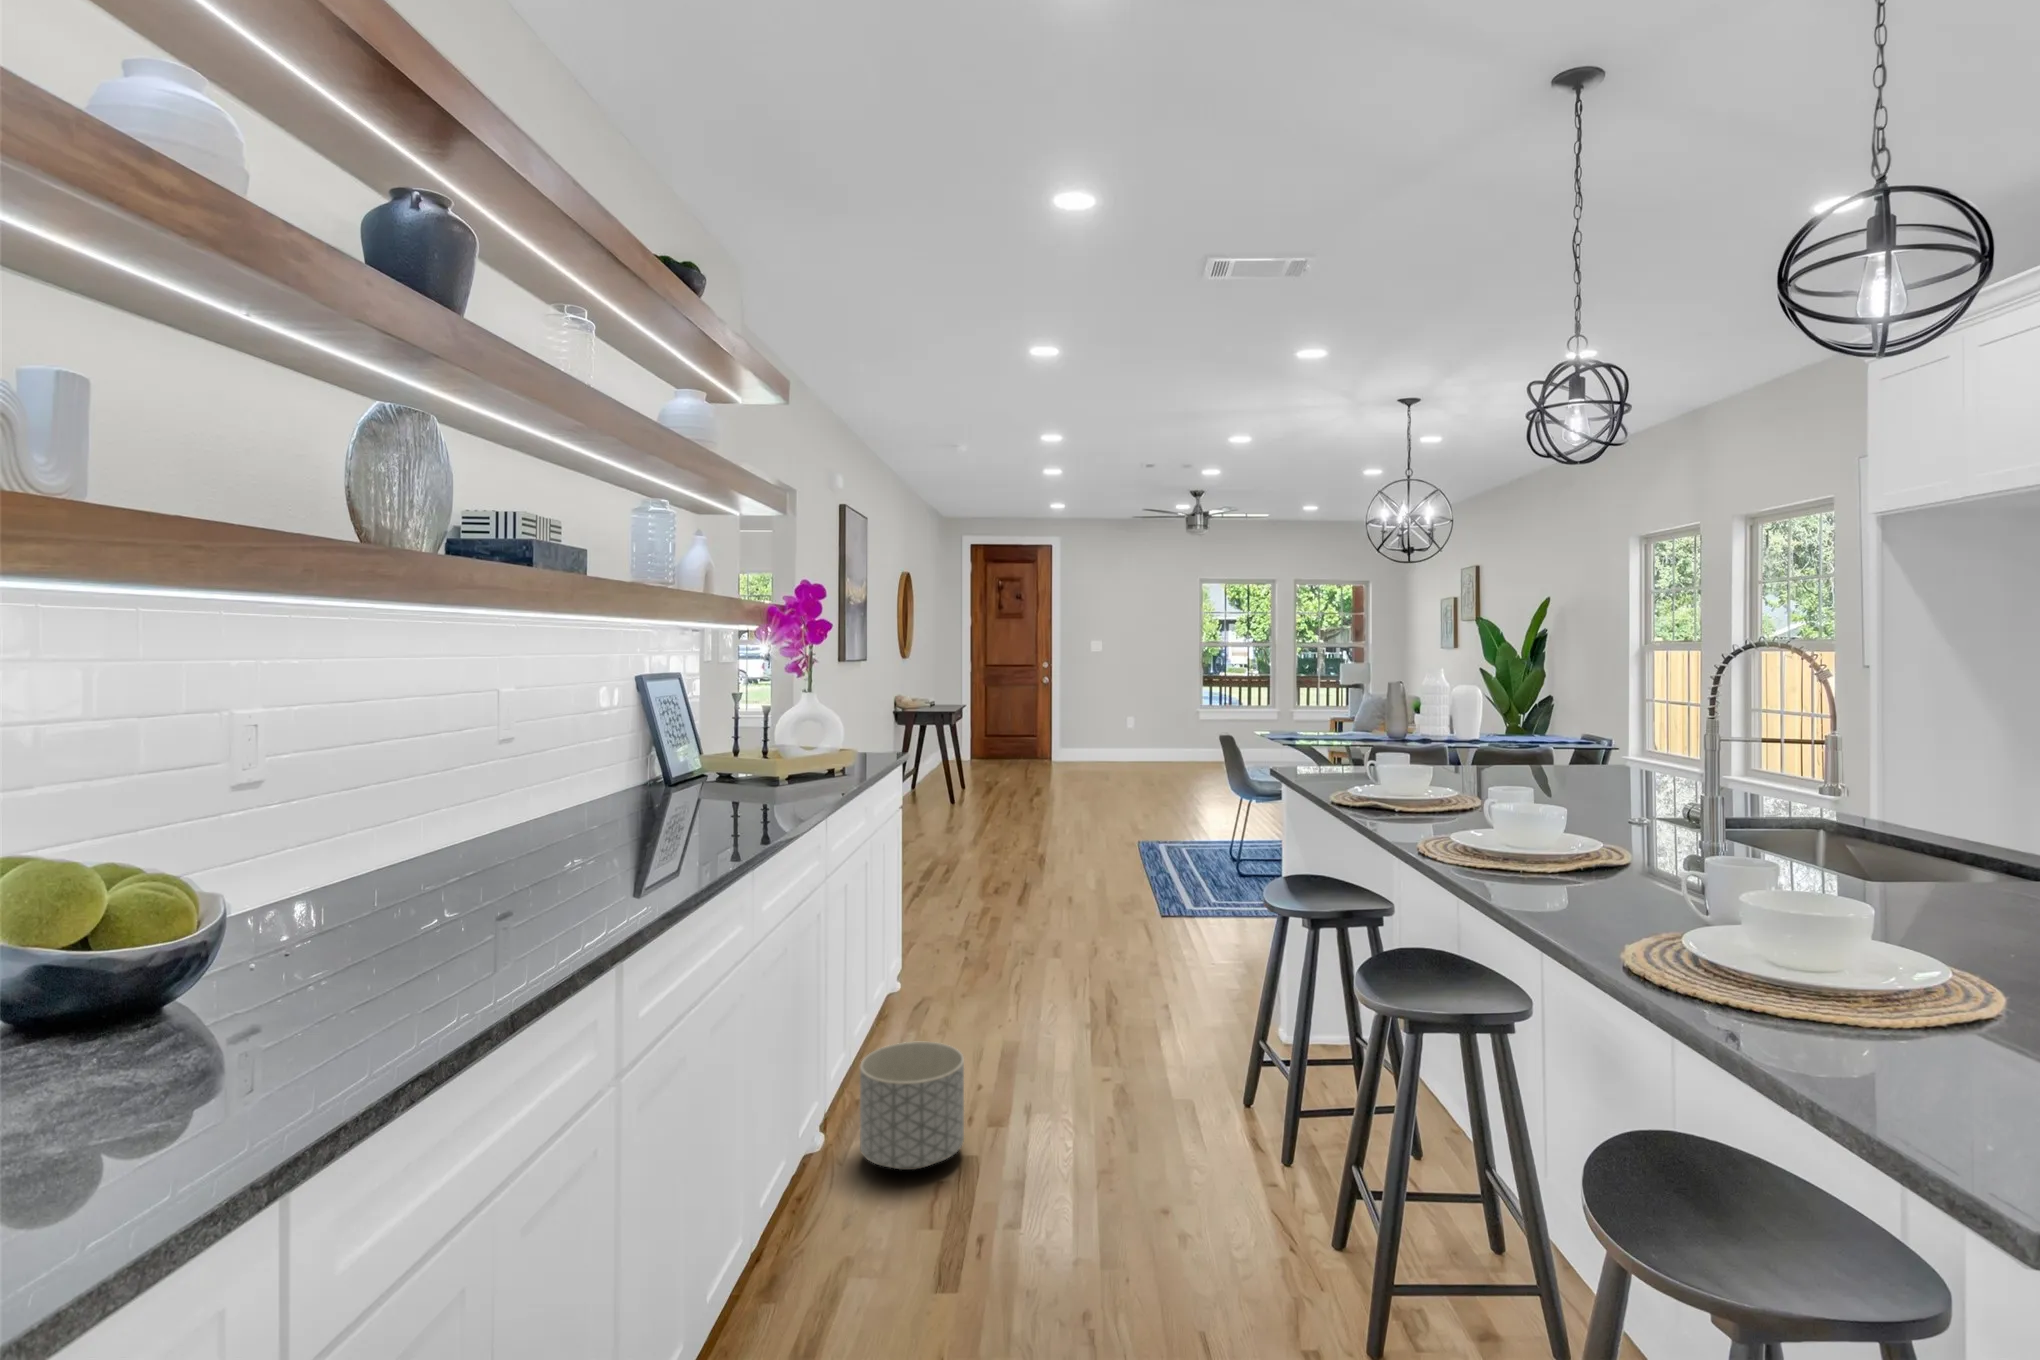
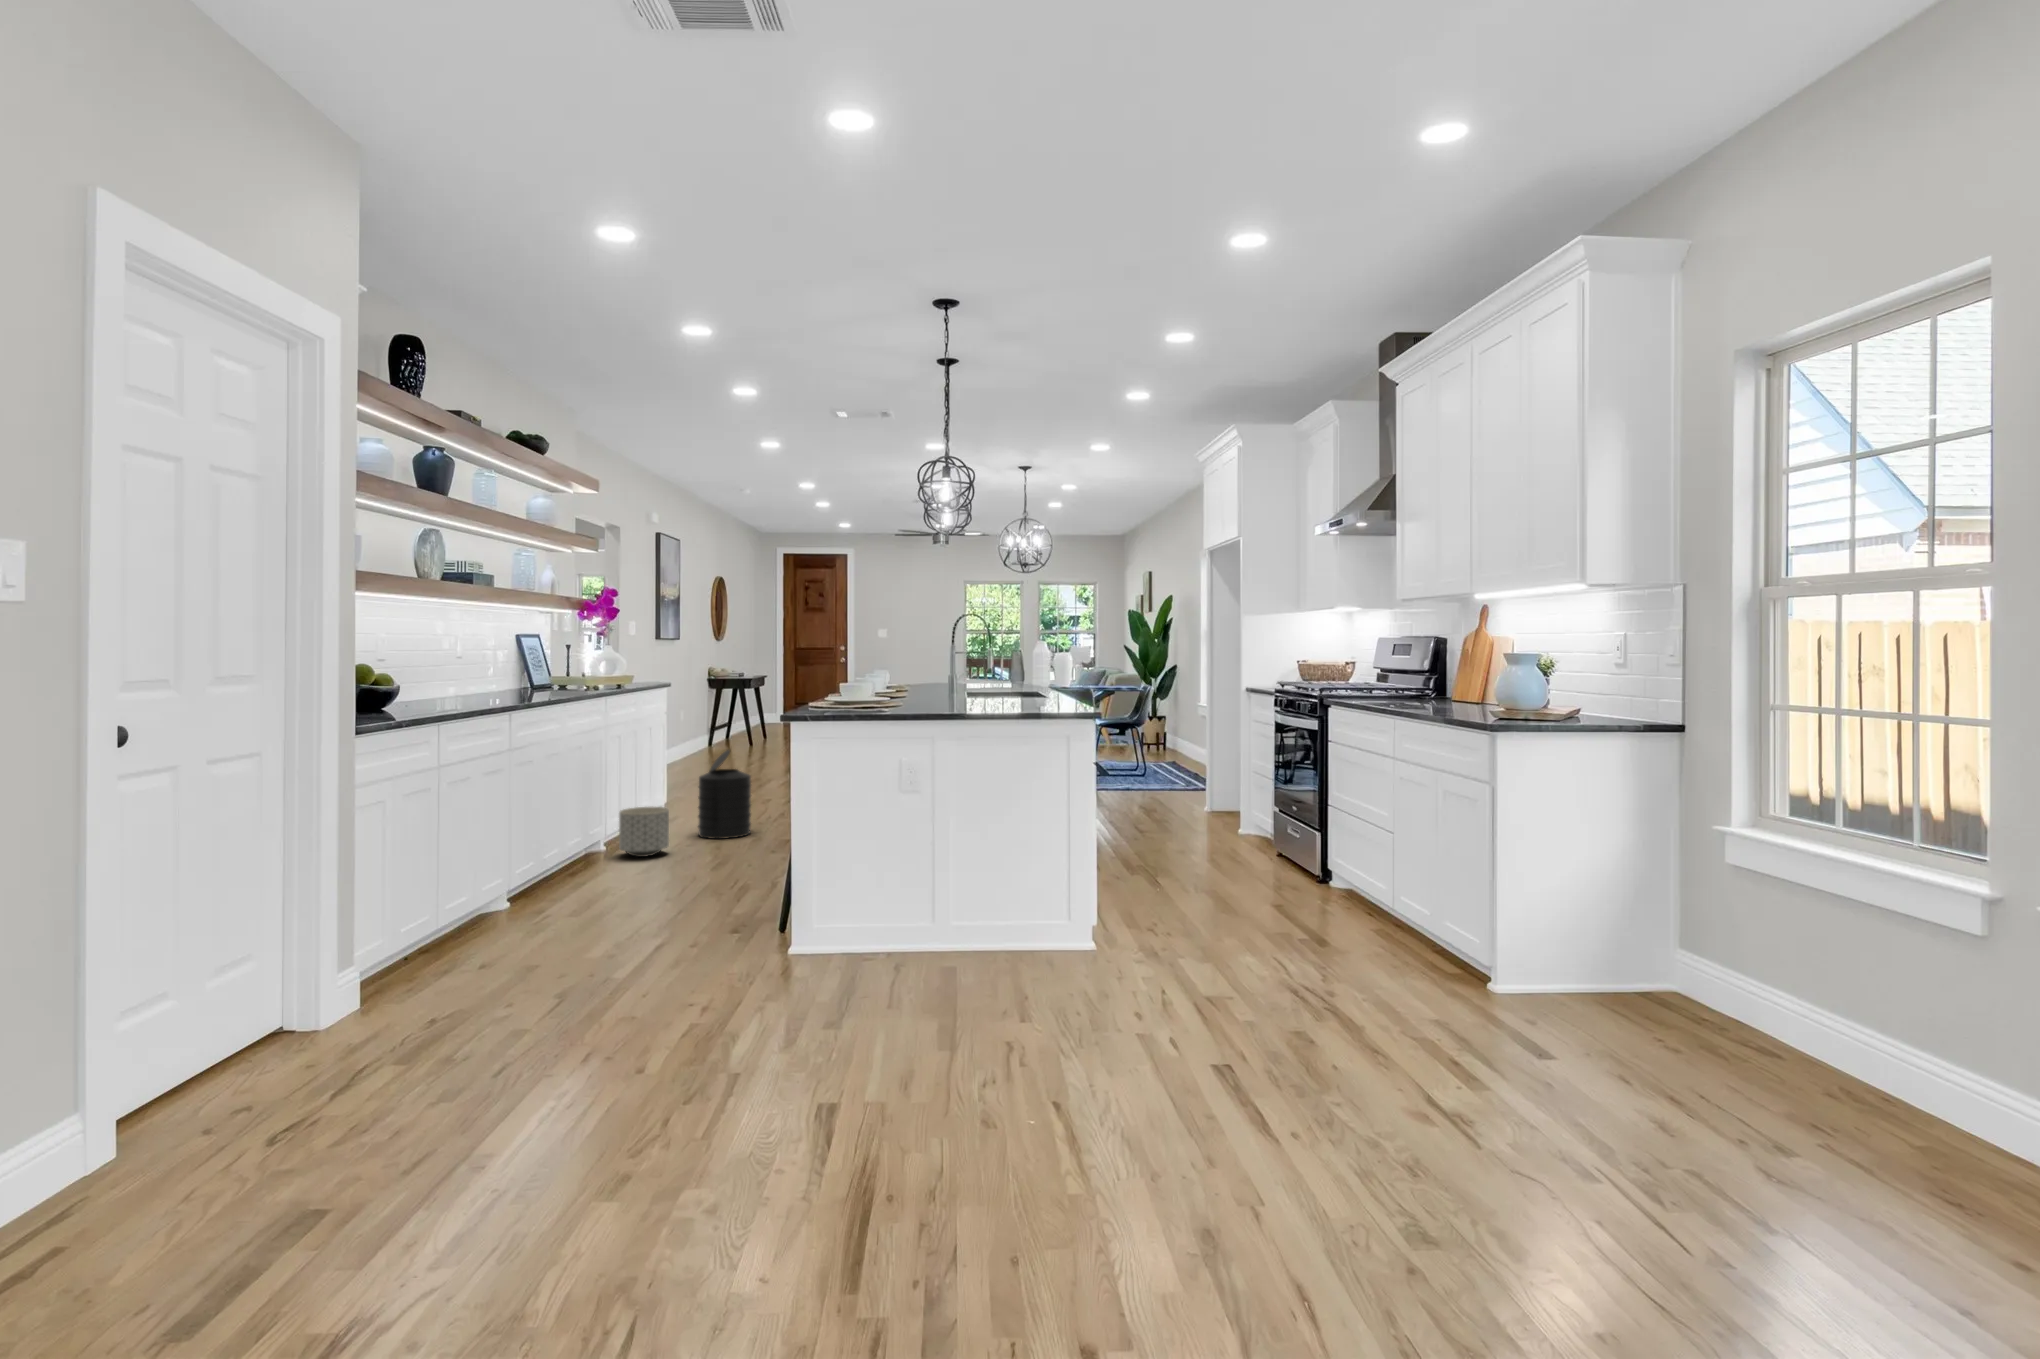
trash can: none [990,893,1091,1082] -> present [698,750,751,839]

